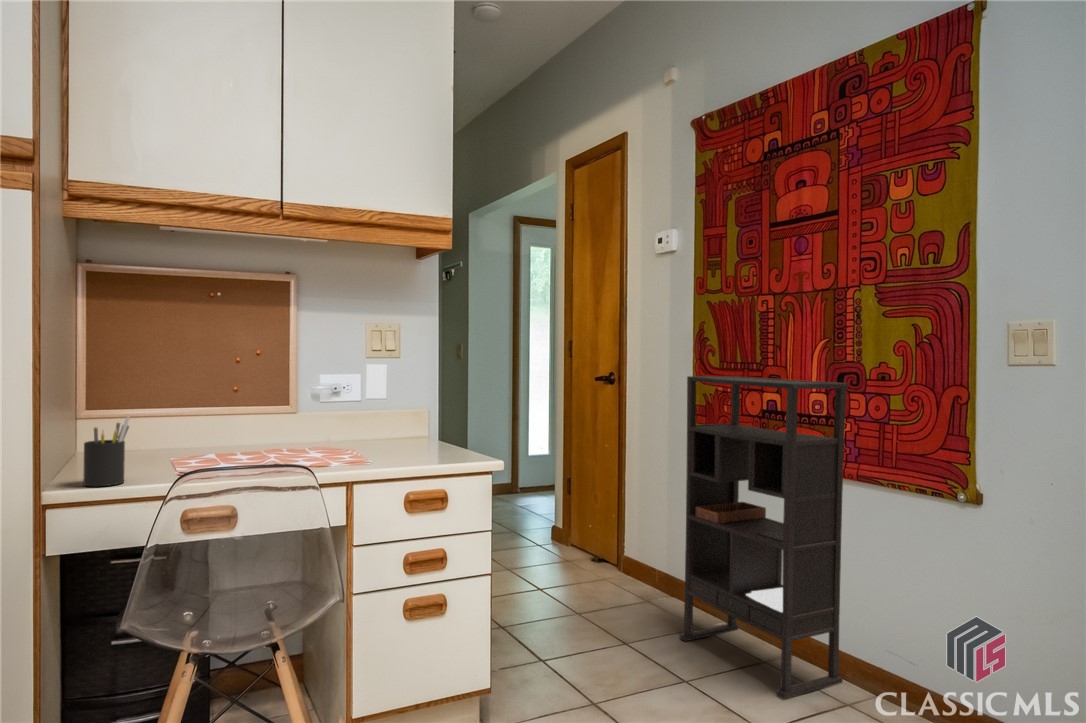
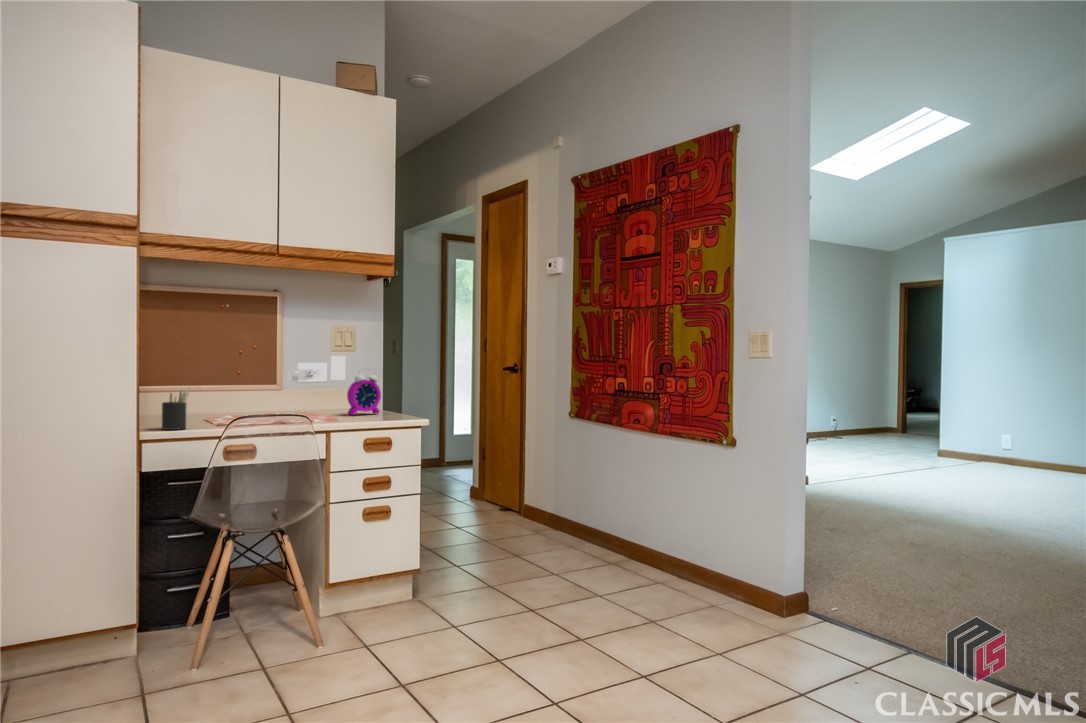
bookshelf: present [679,376,848,699] -> none [557,366,664,580]
alarm clock: none [384,384,433,452] -> present [347,375,381,415]

